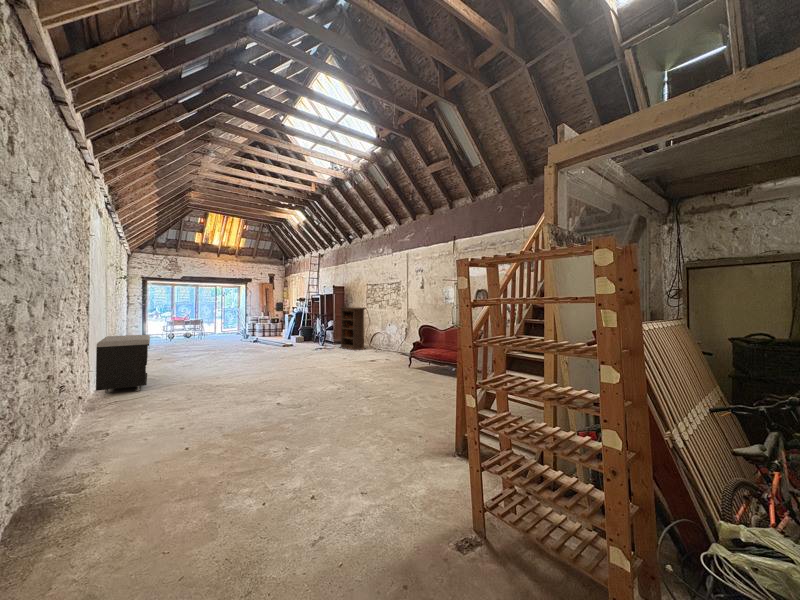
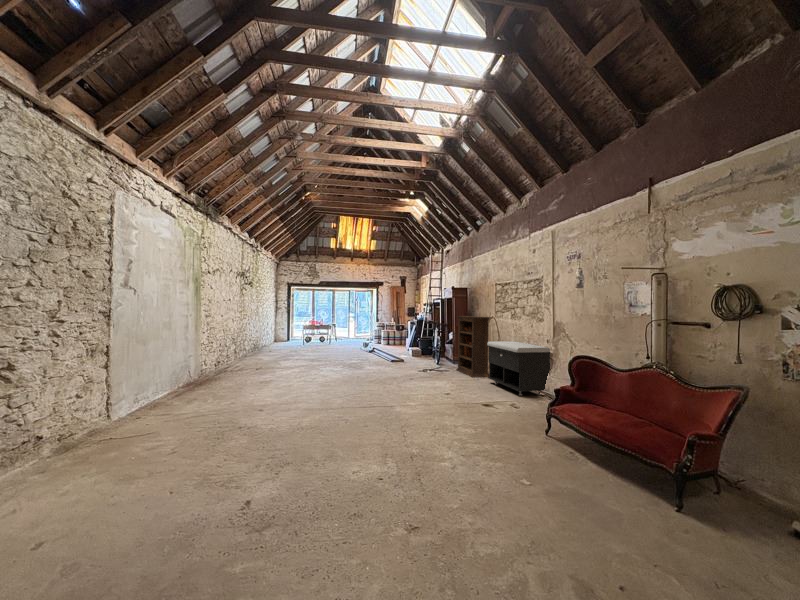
storage bench: present [96,335,150,394] -> present [487,341,550,395]

